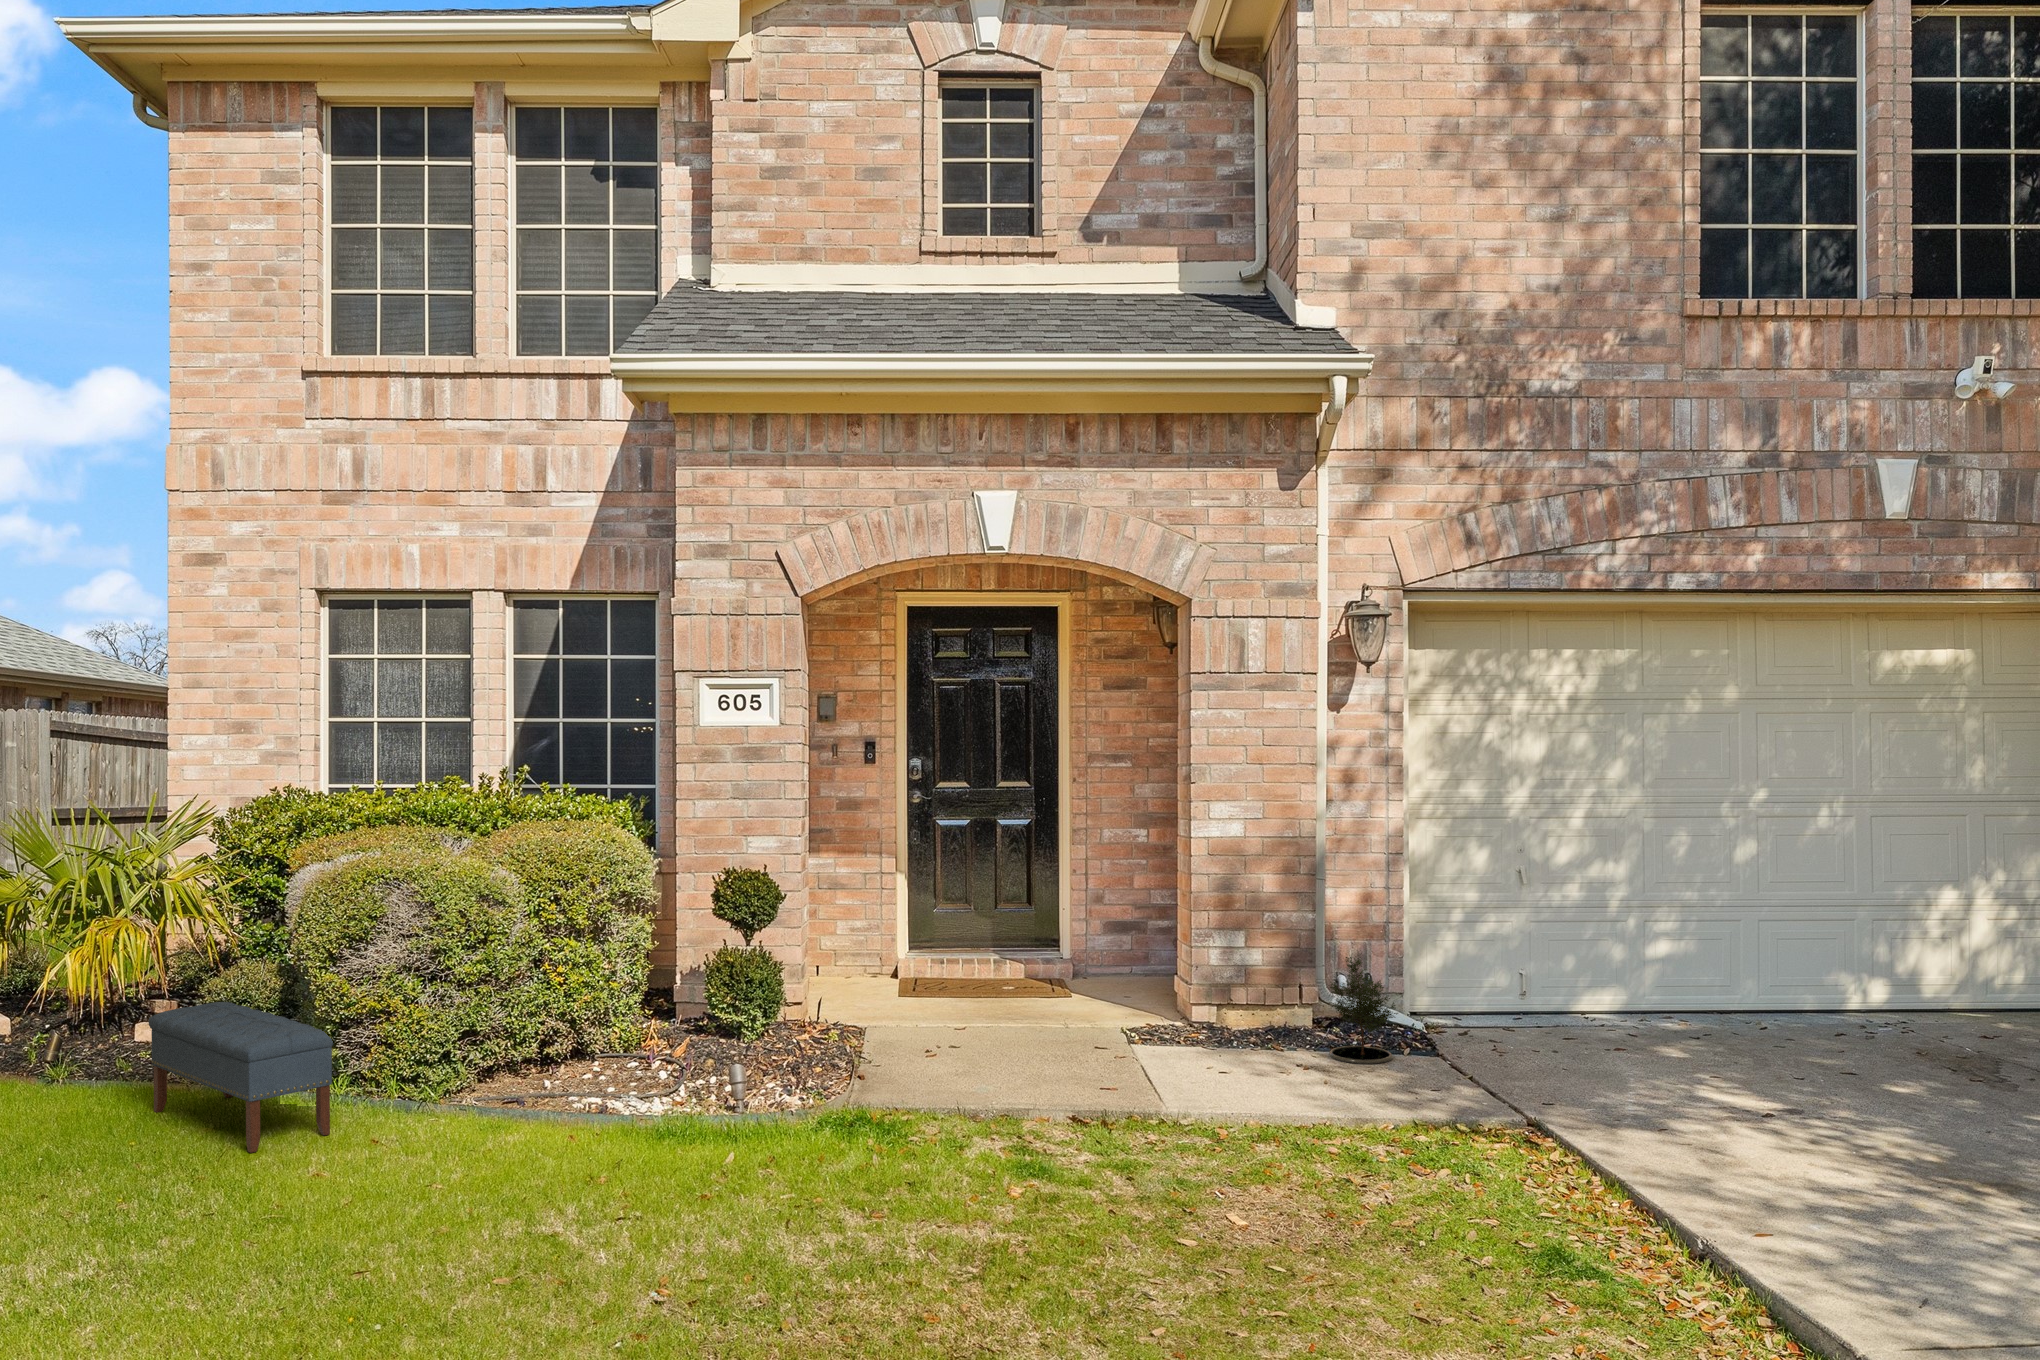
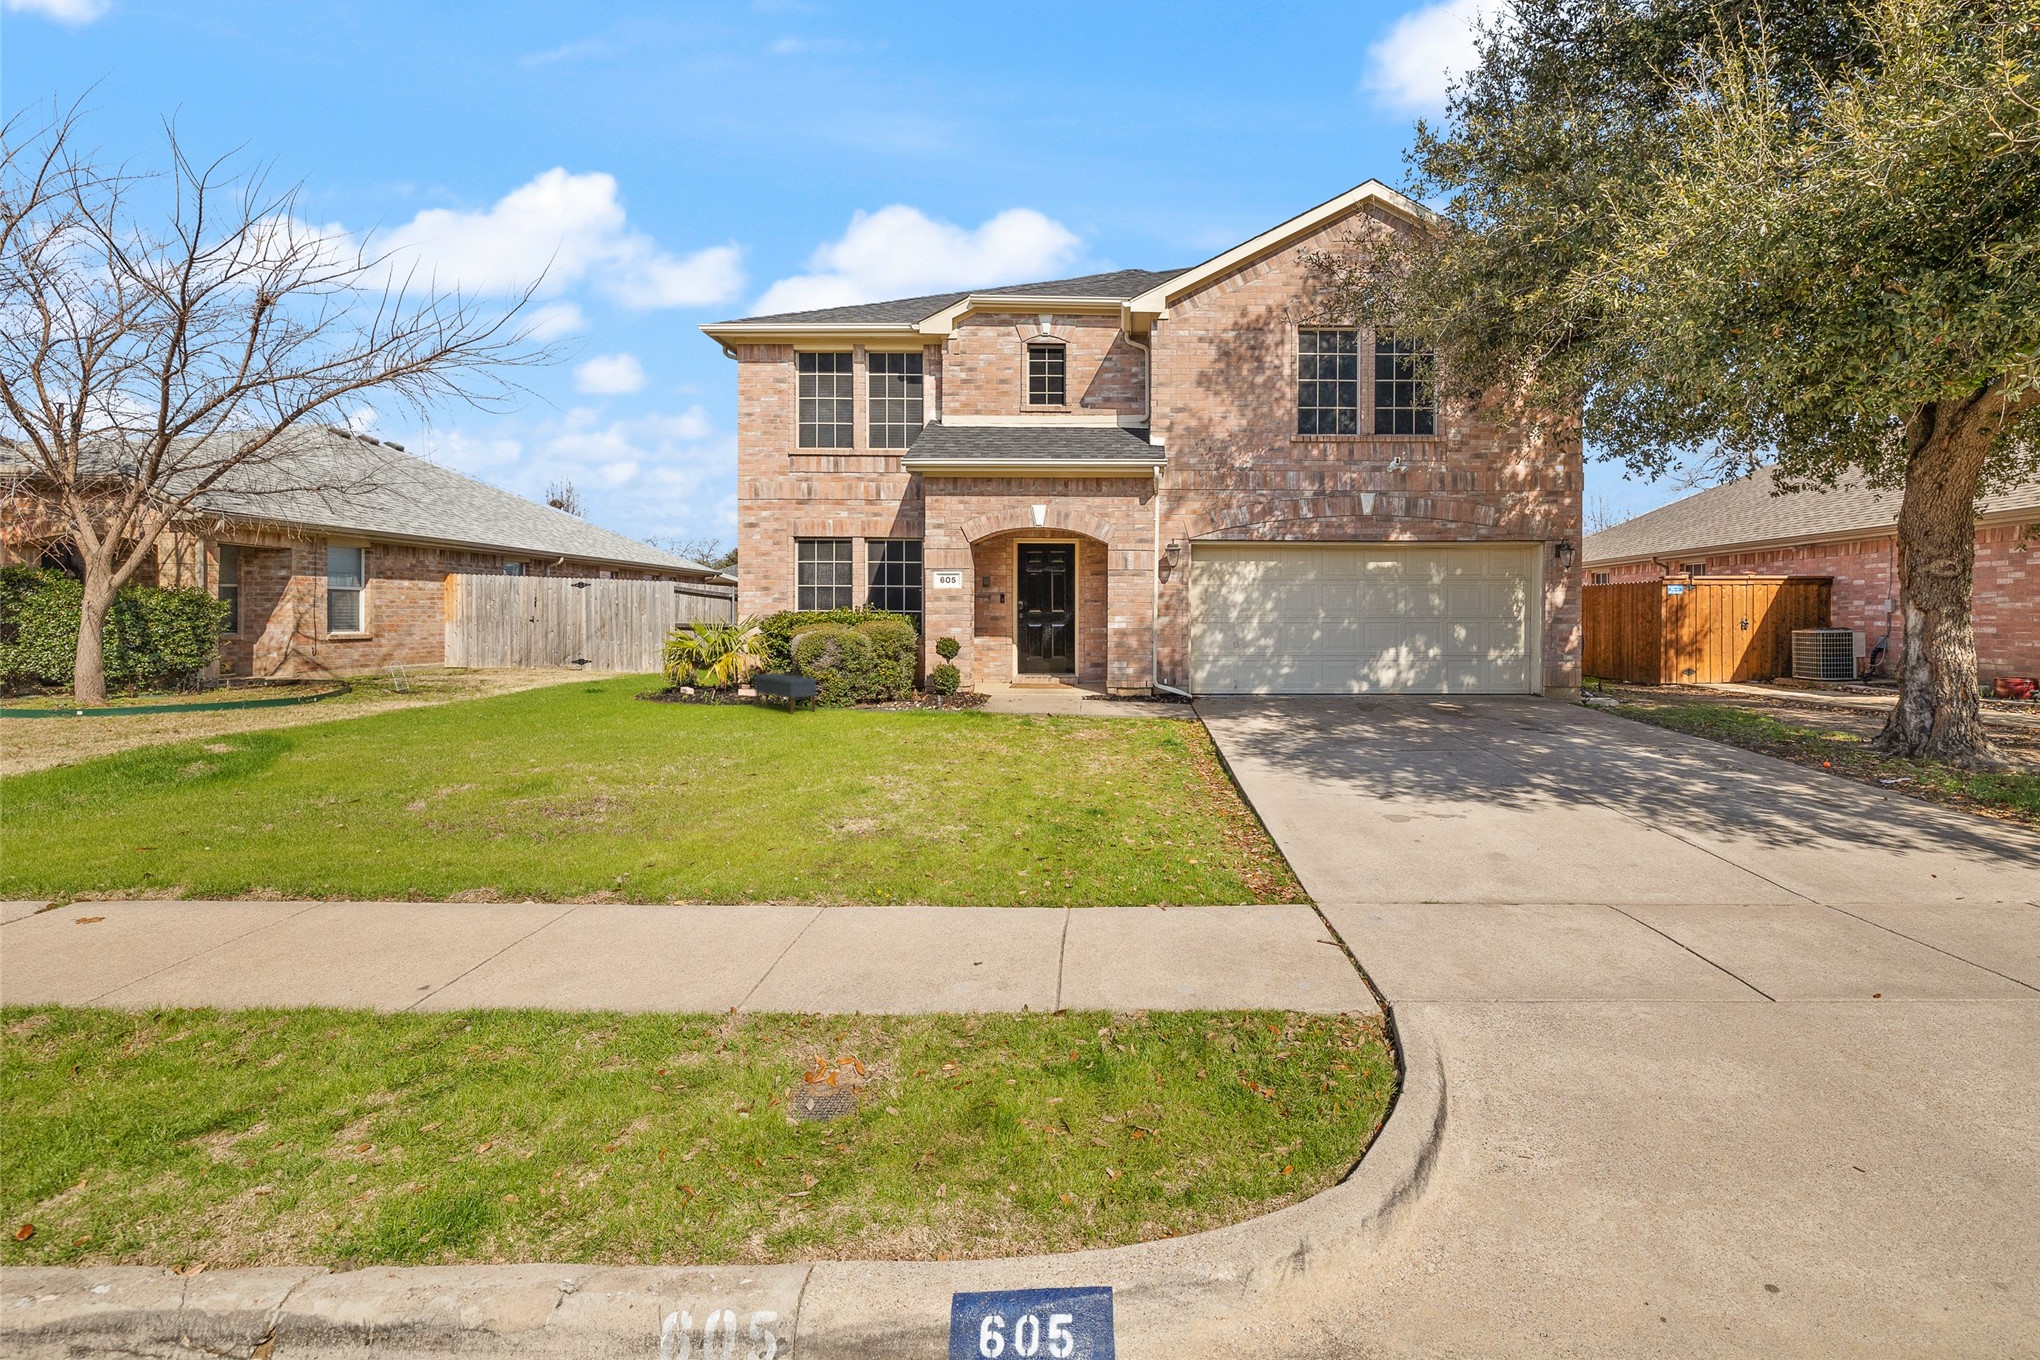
potted tree: present [1326,954,1398,1064] -> none [1152,664,1175,703]

